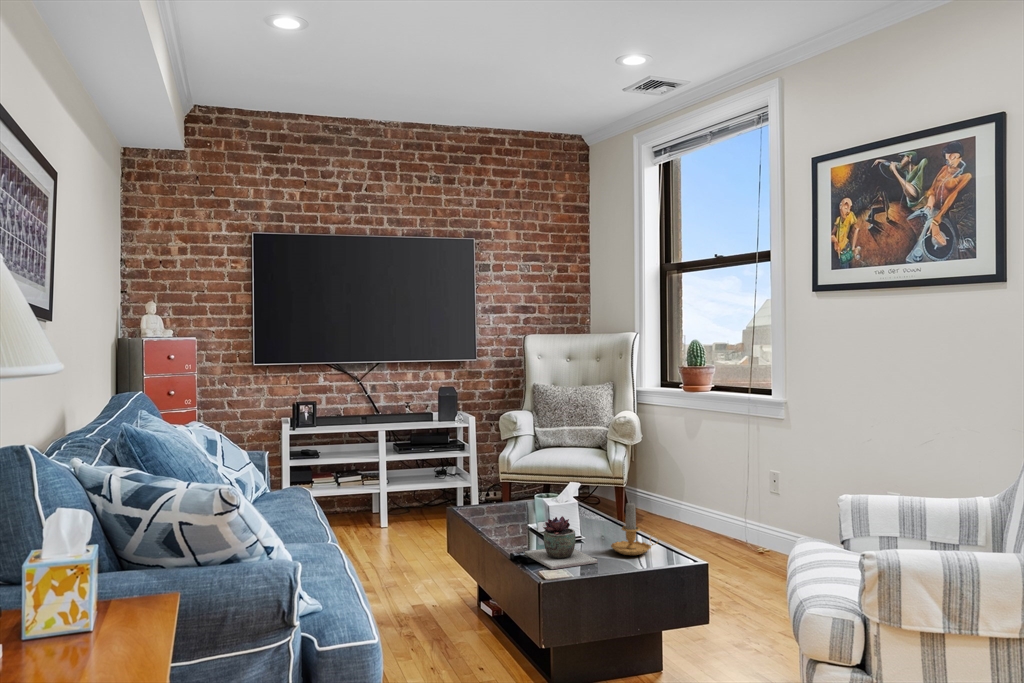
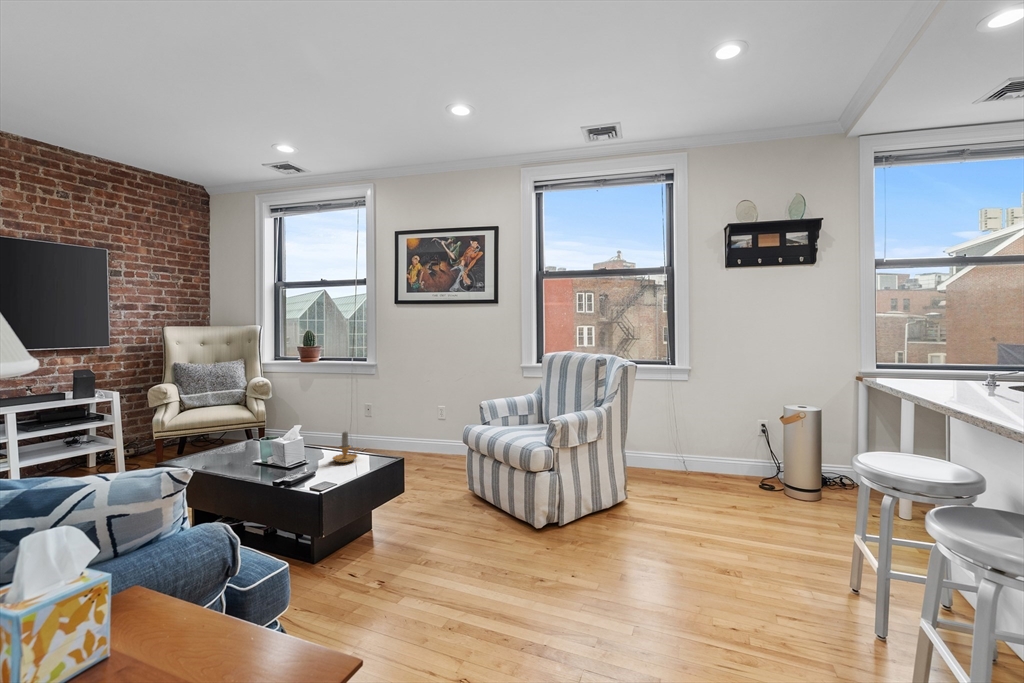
succulent plant: present [525,516,598,569] -> none [279,448,335,482]

